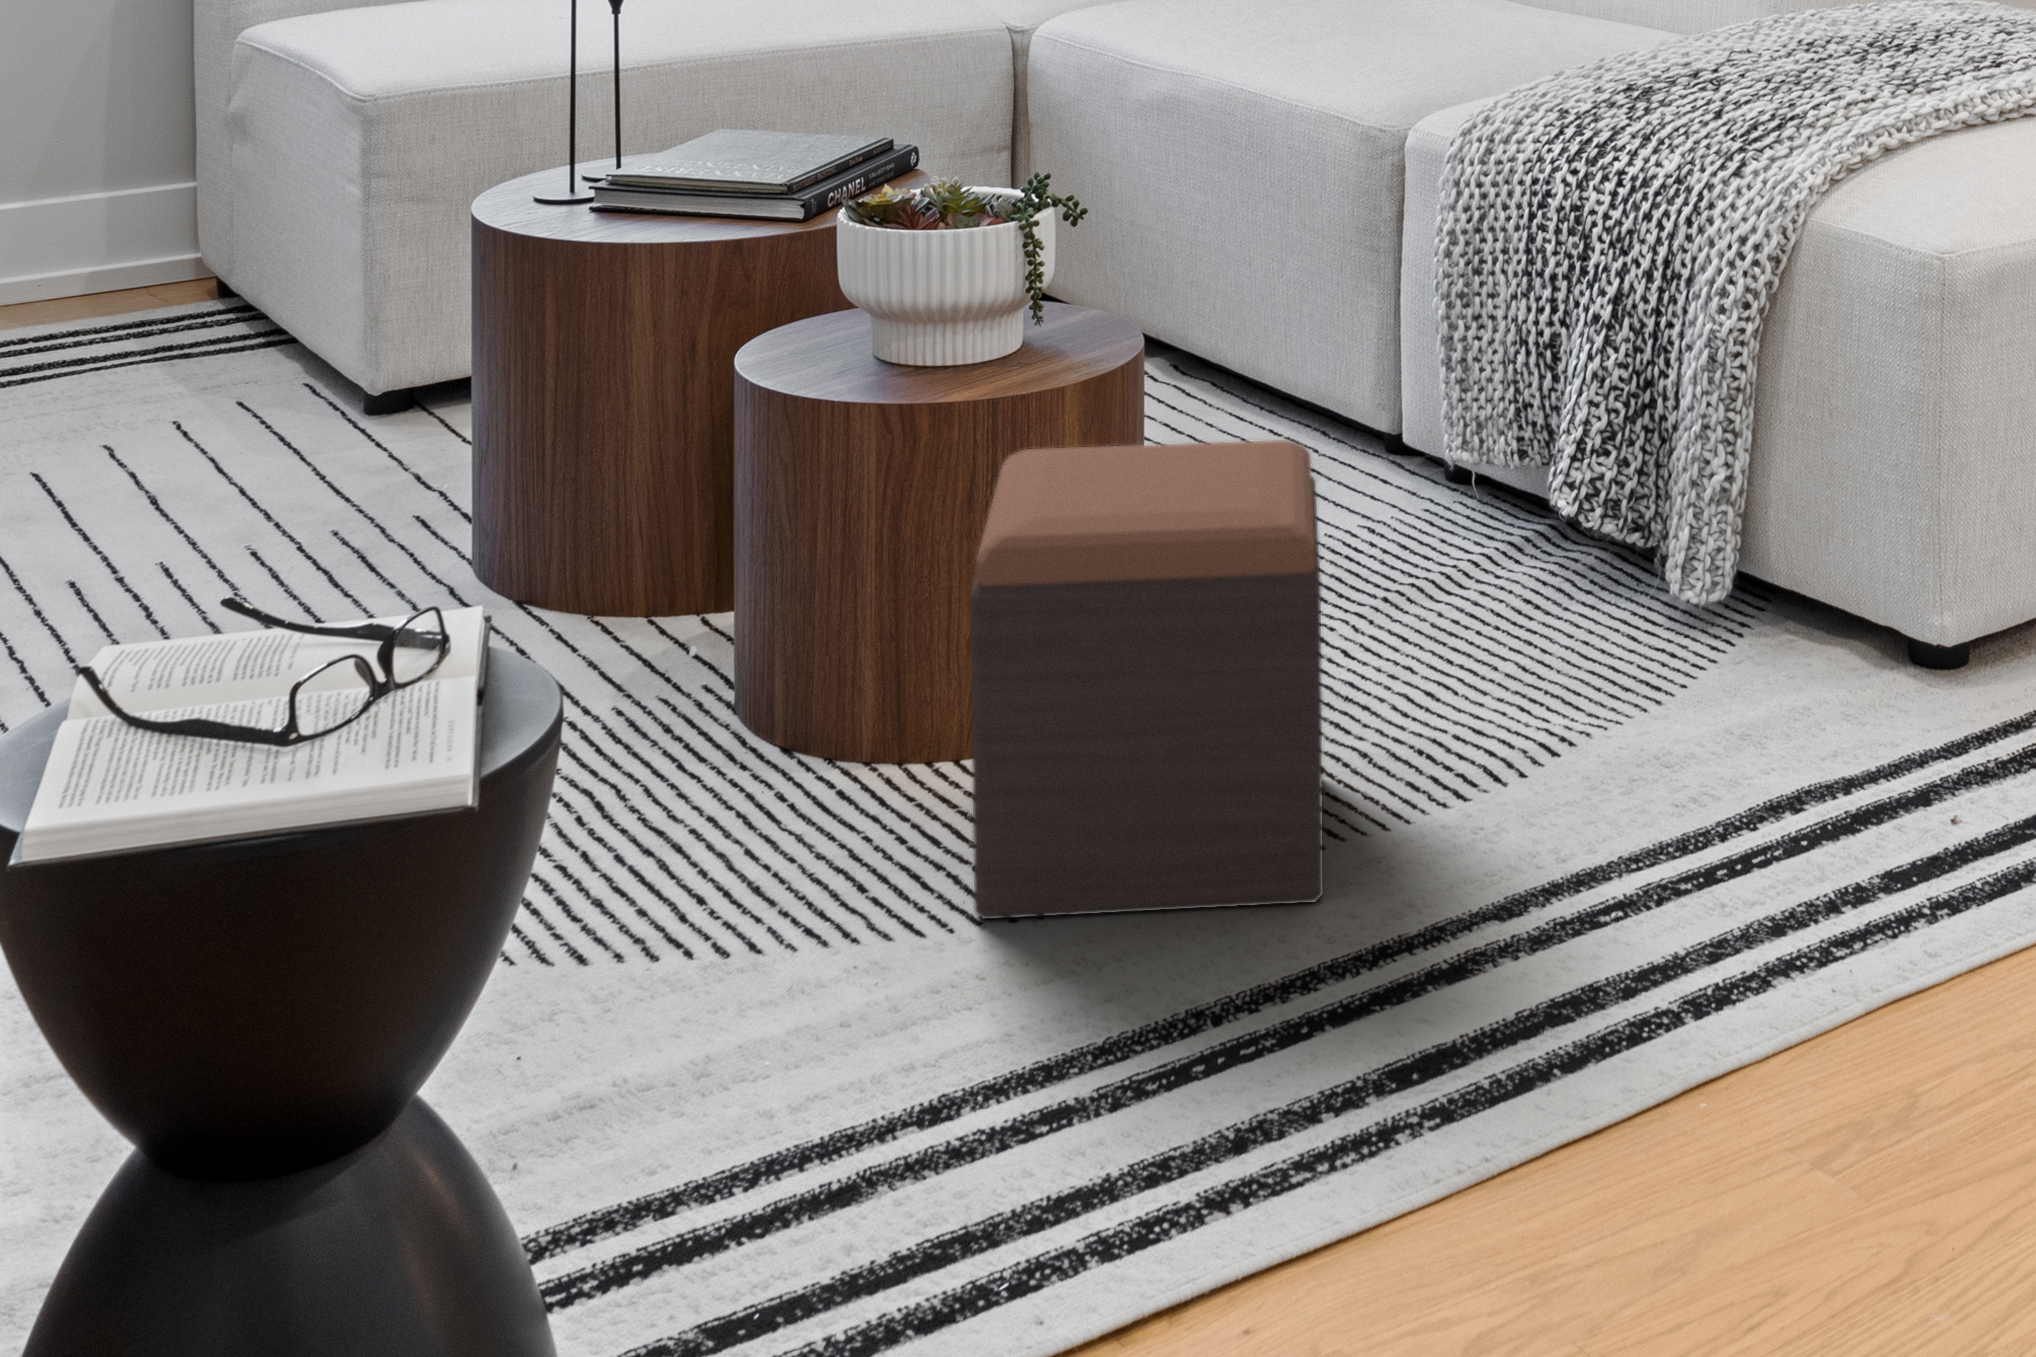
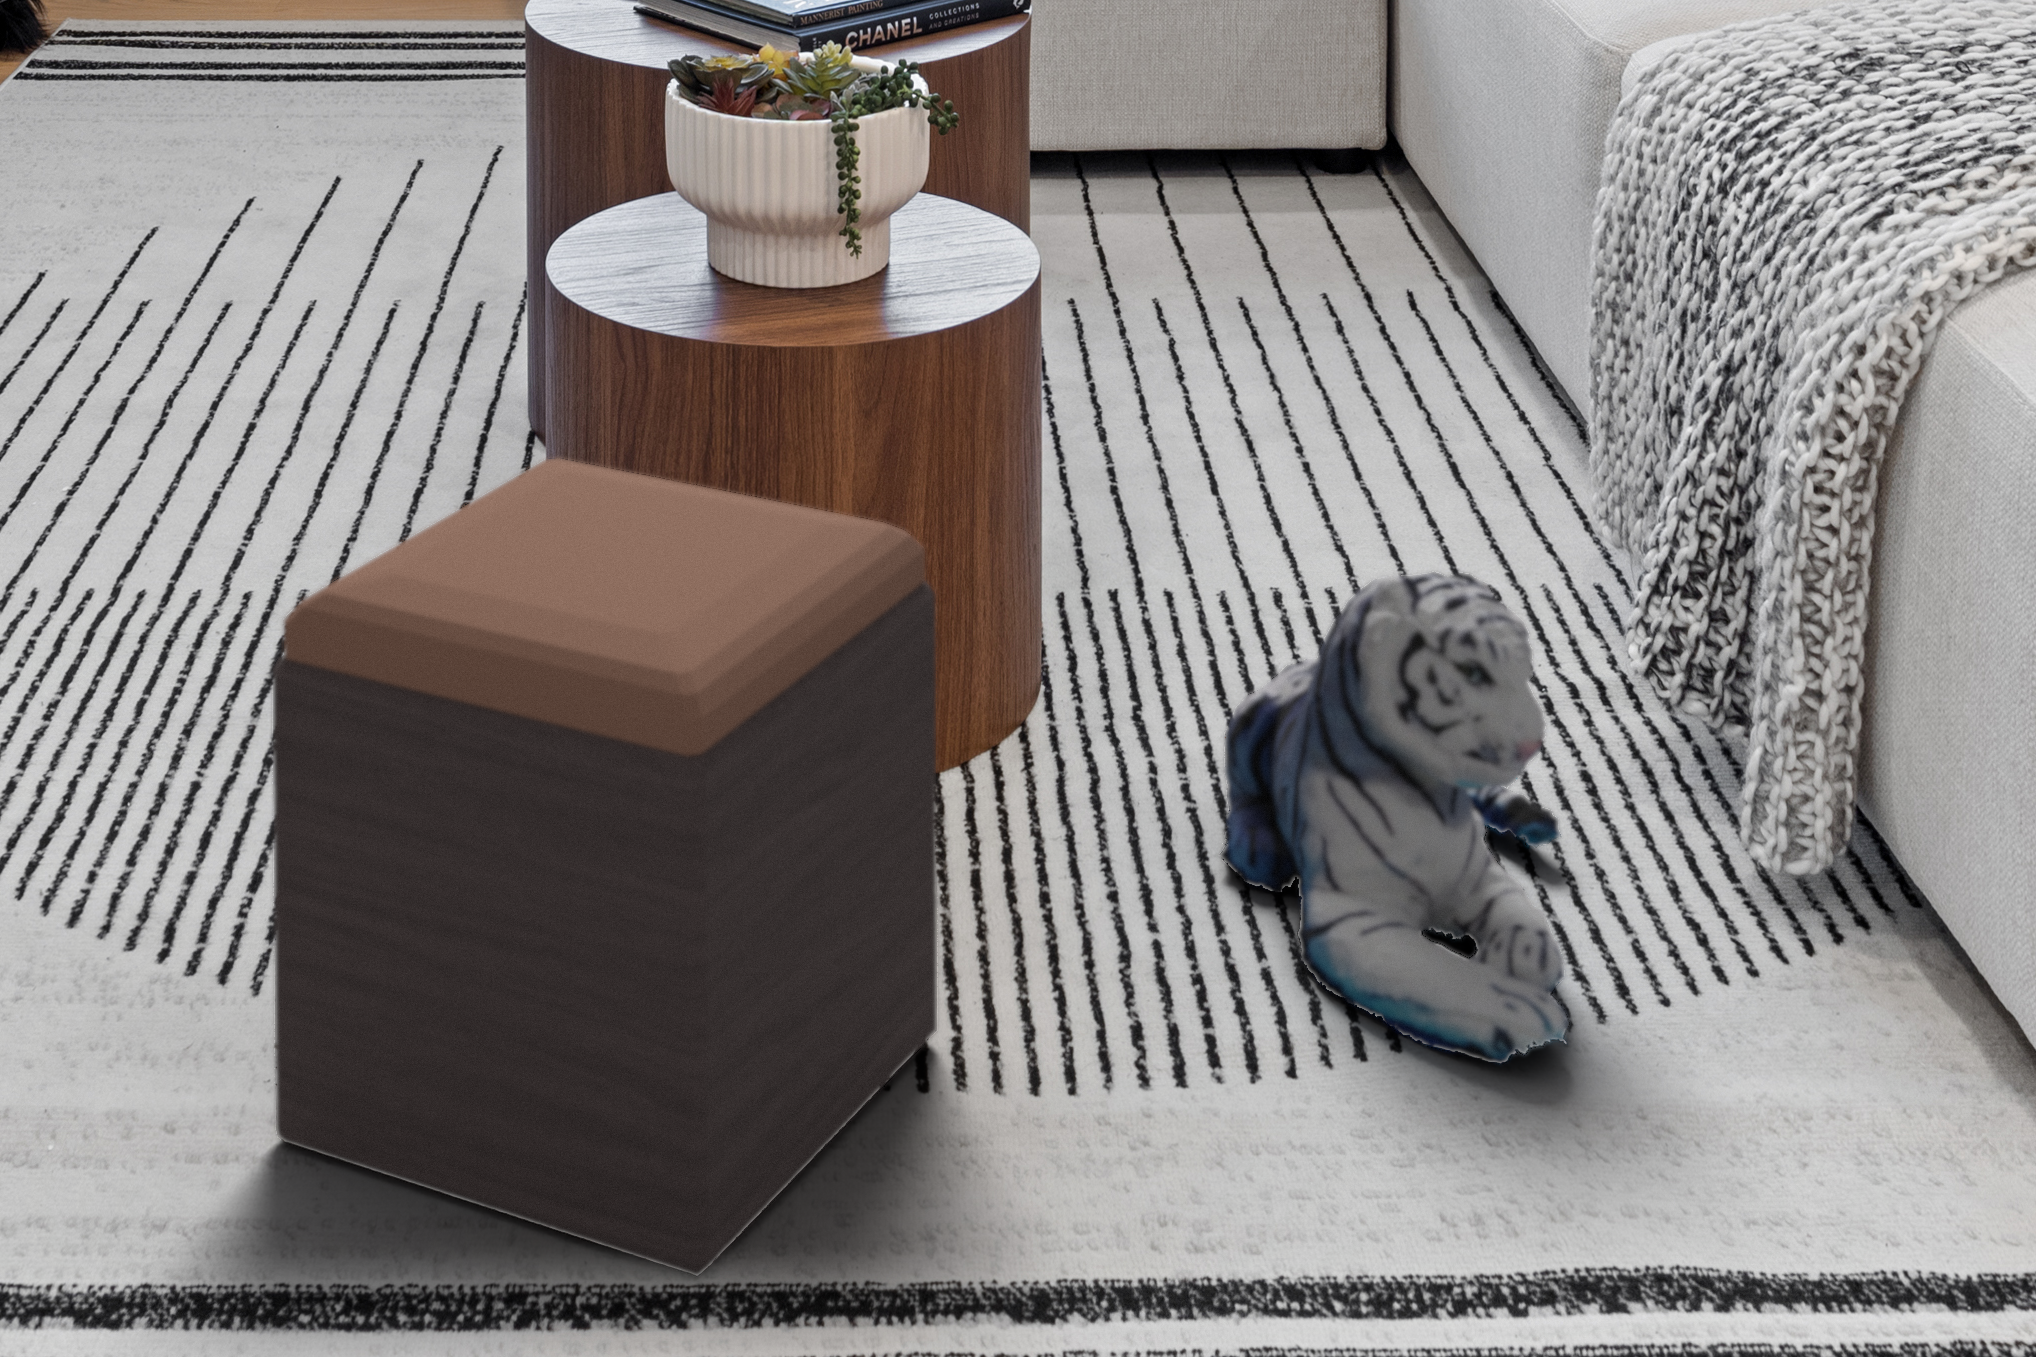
plush toy: none [1350,431,1669,707] -> present [1220,572,1568,1065]

